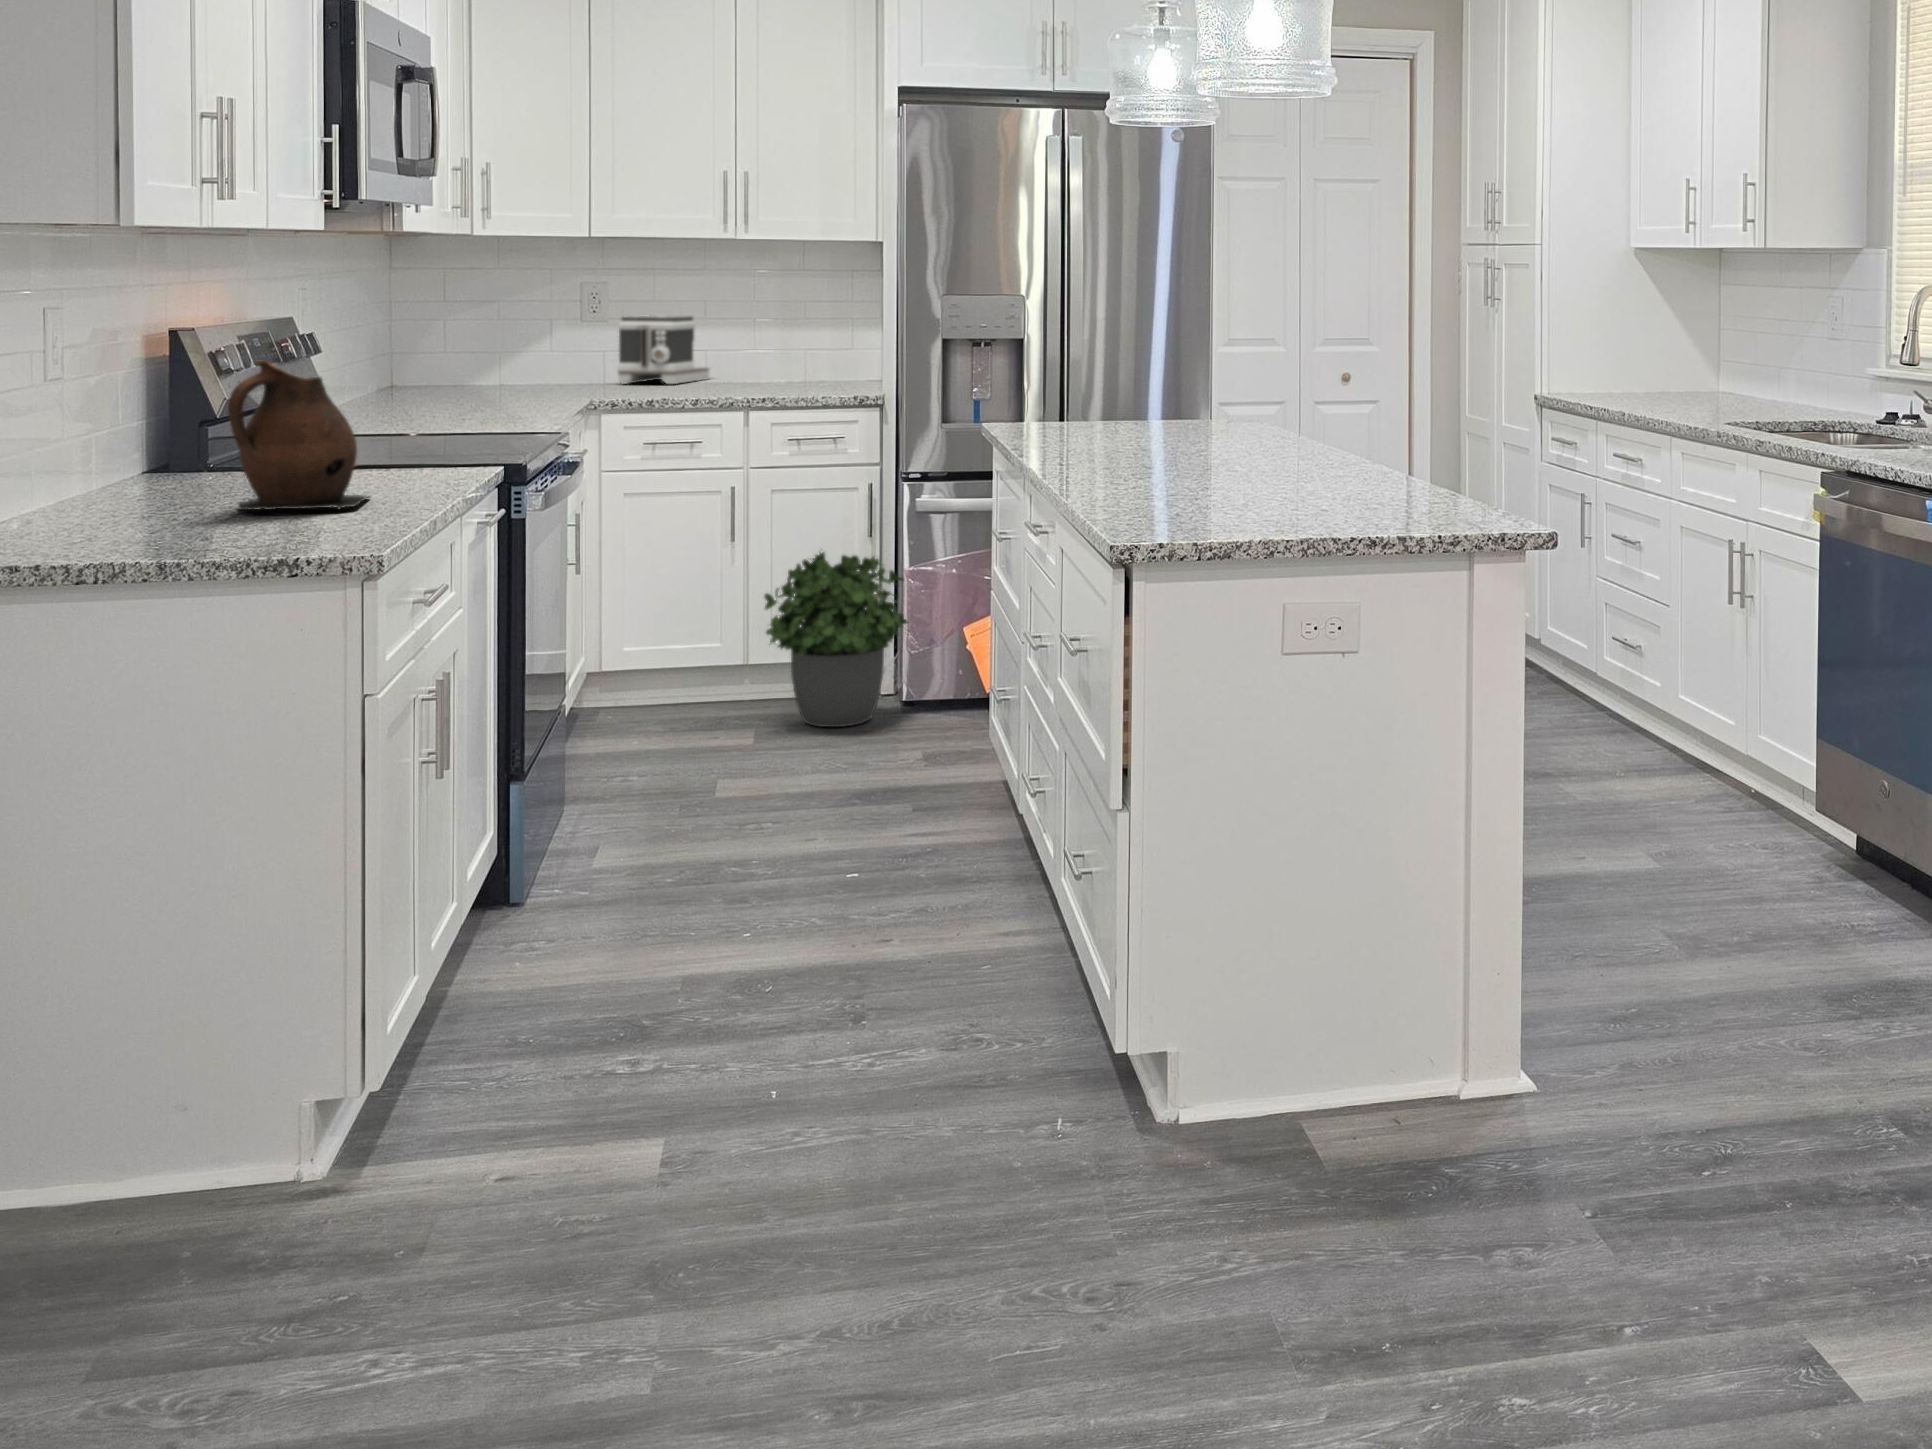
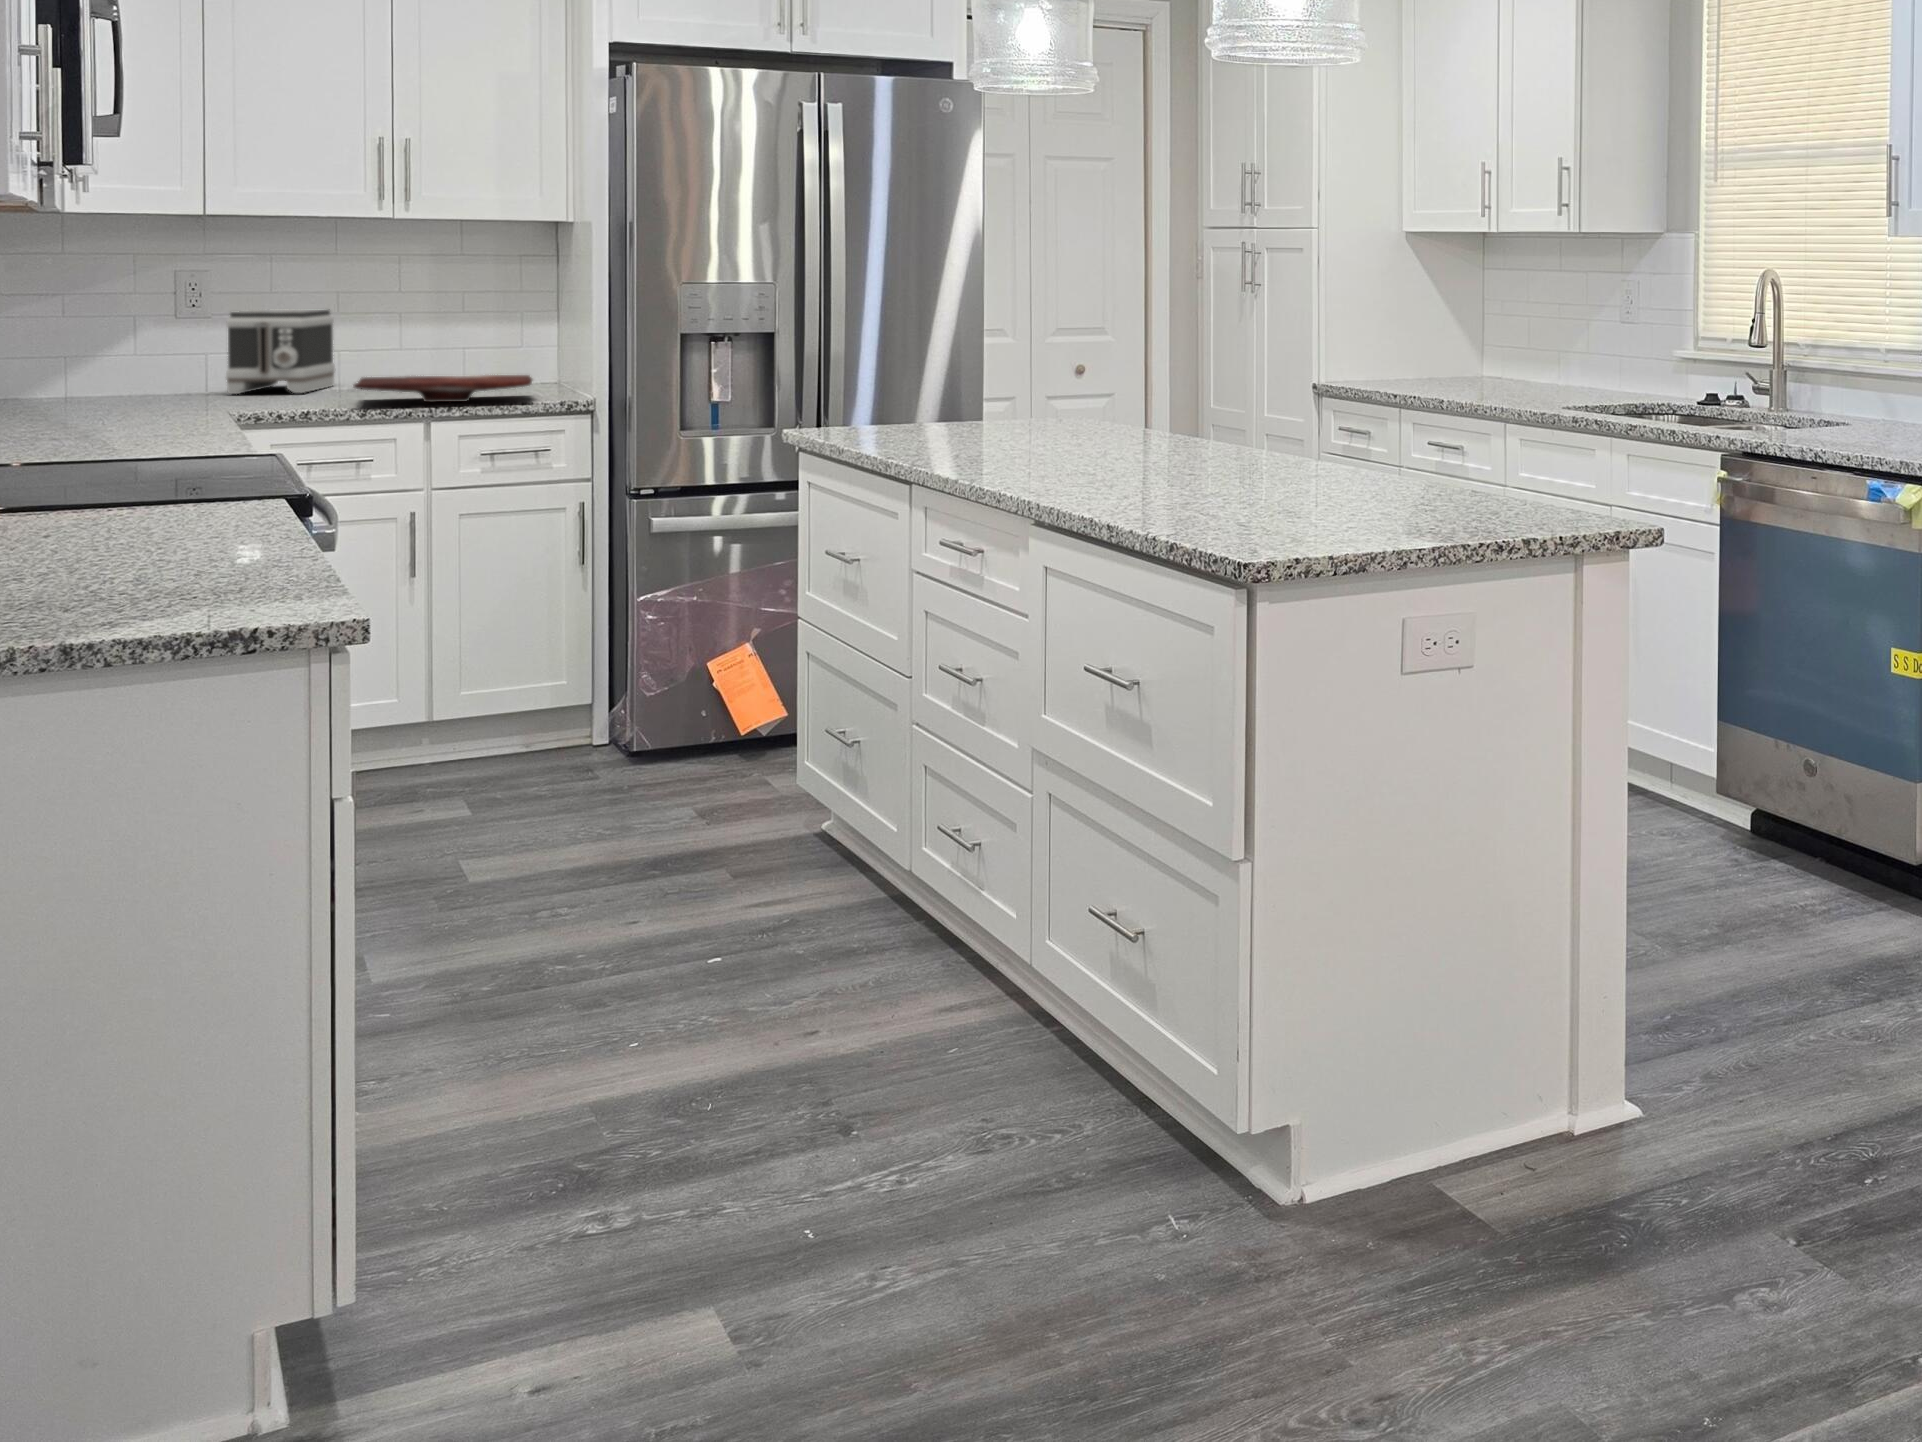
ceramic pitcher: present [228,361,370,510] -> none [19,376,206,571]
cutting board: none [686,372,839,393] -> present [354,375,532,402]
potted plant: present [764,552,908,727] -> none [474,582,644,794]

